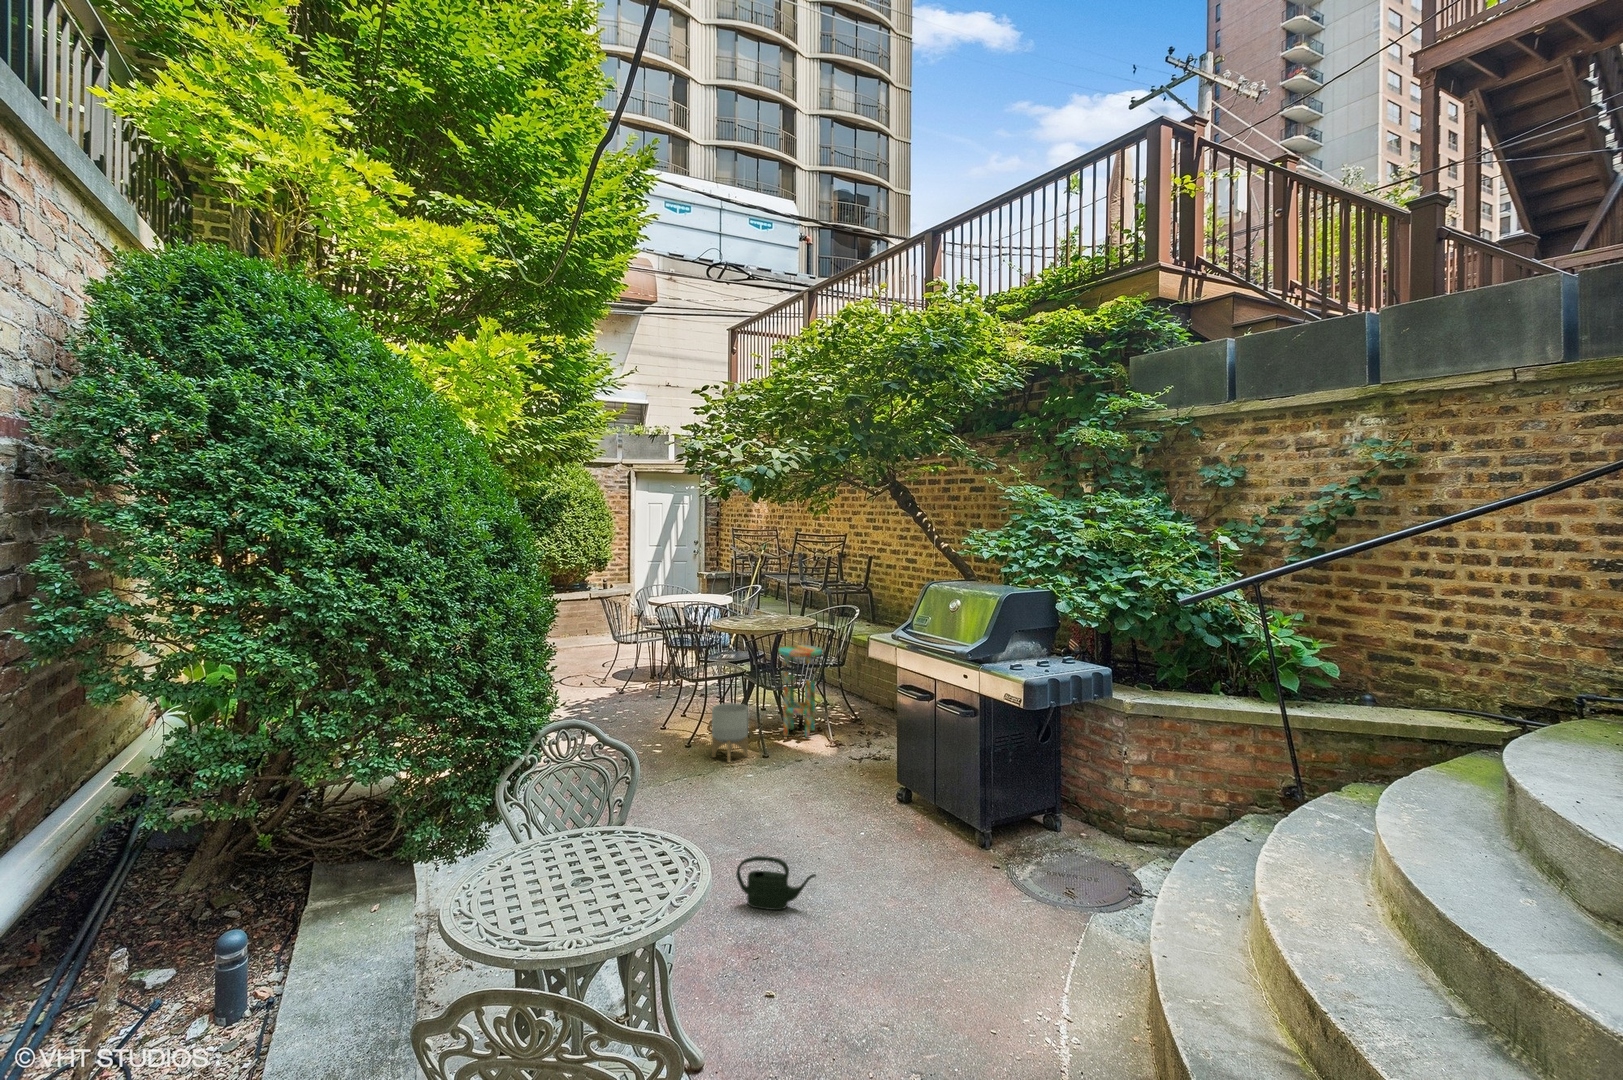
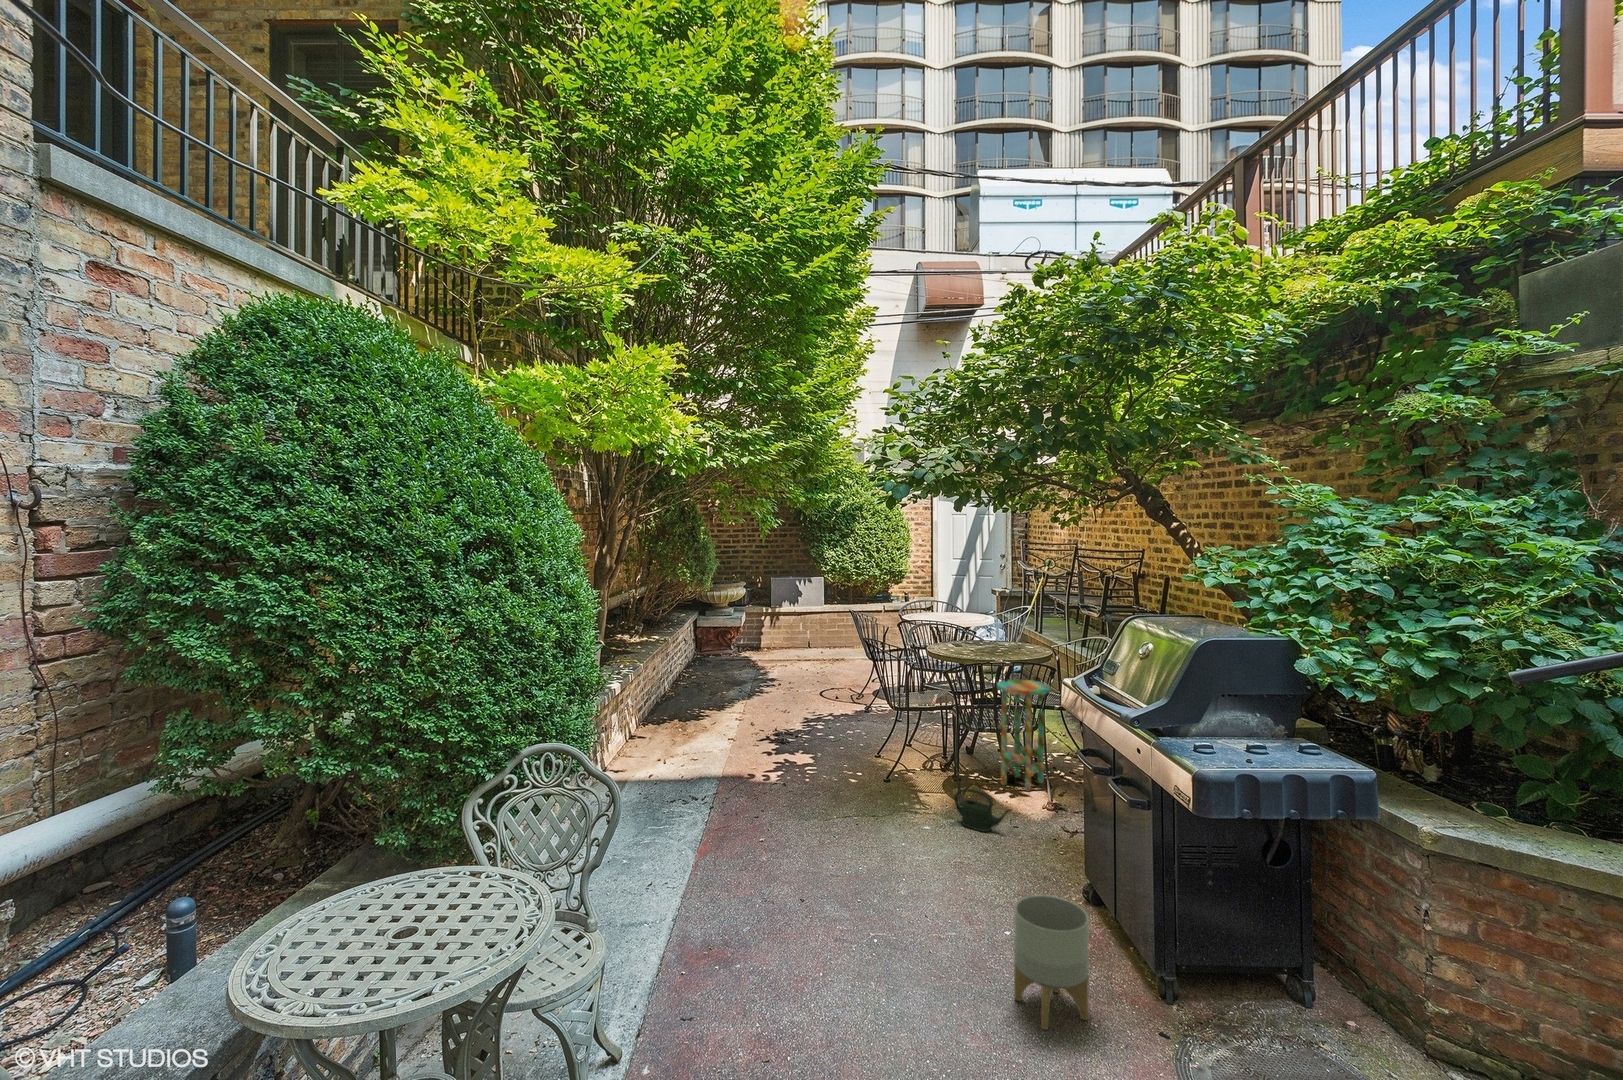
planter: present [712,703,748,763] -> present [1014,895,1089,1030]
watering can: present [737,856,816,910] -> present [954,789,1012,832]

